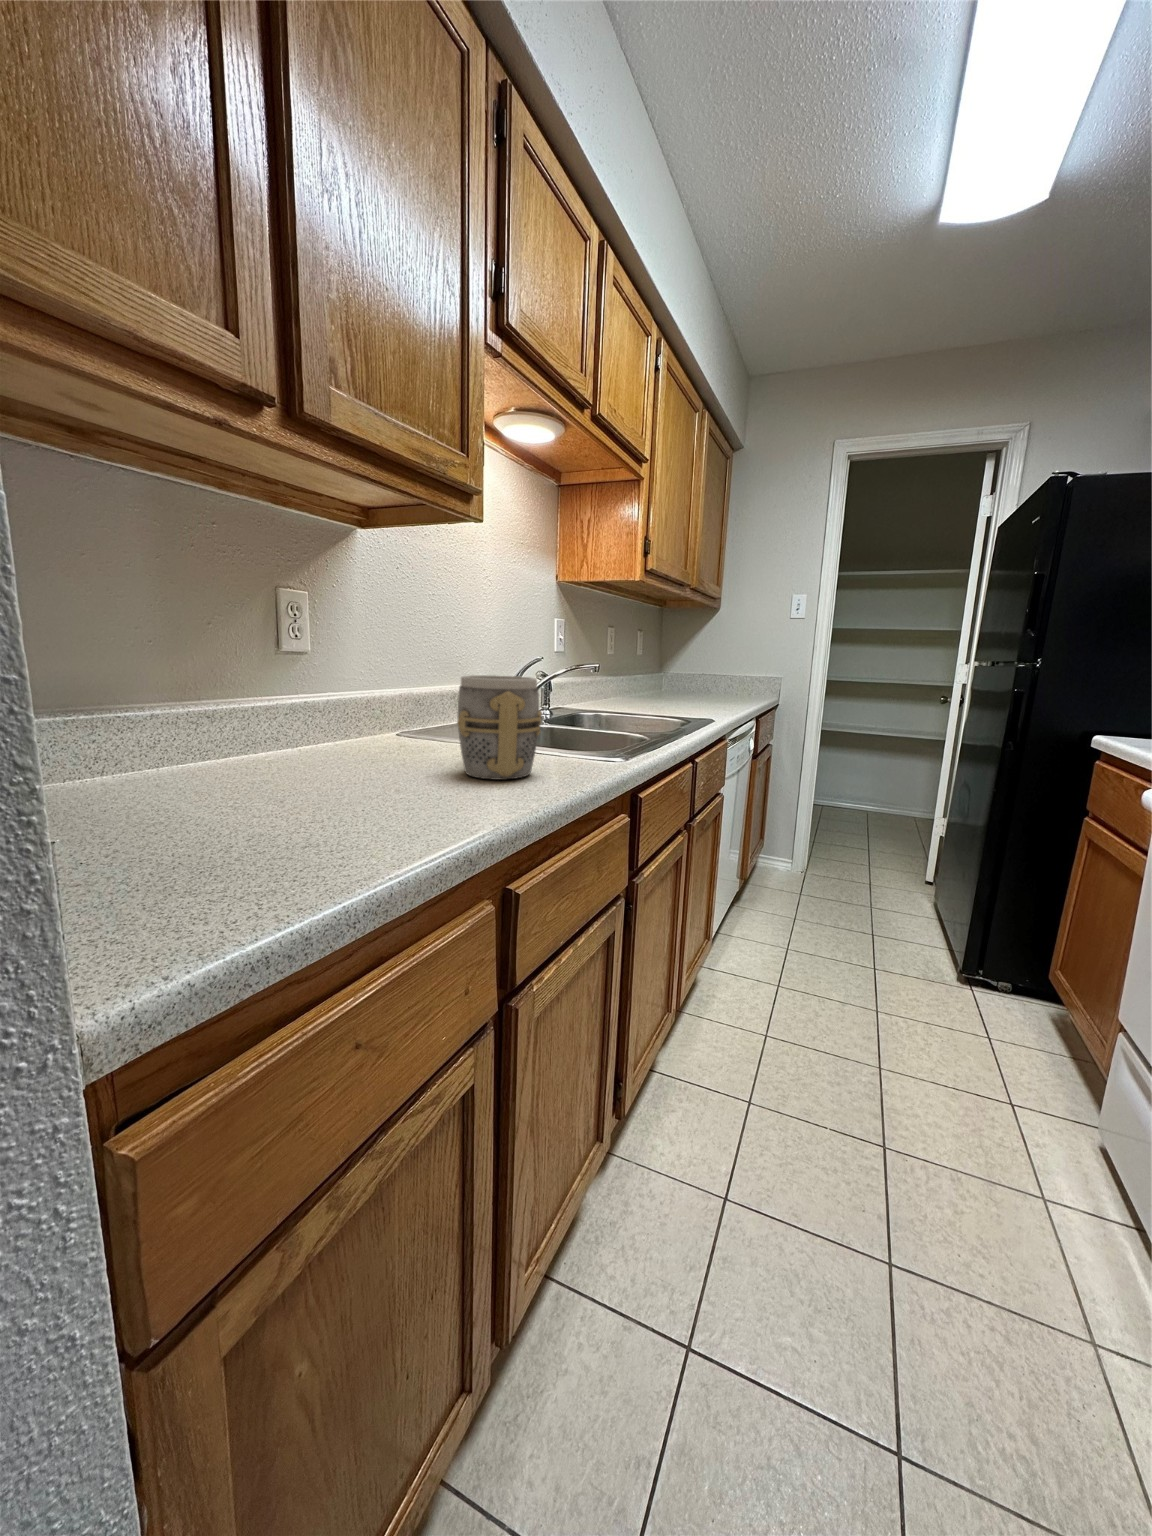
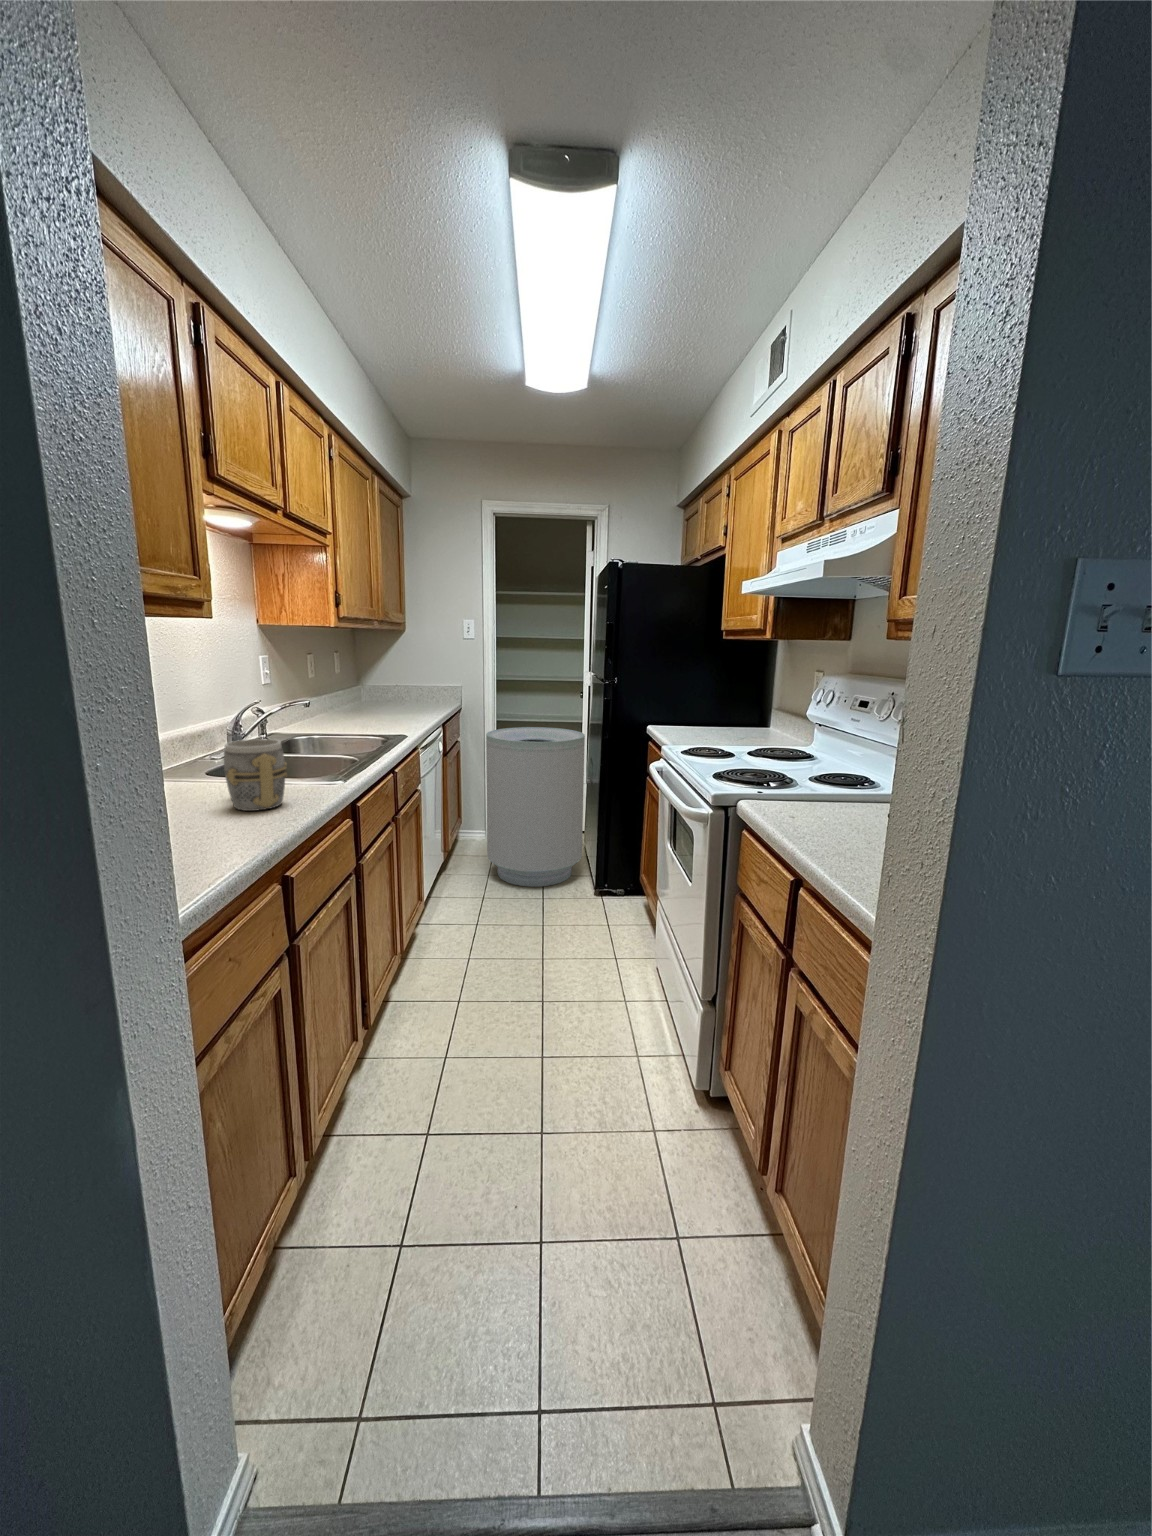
trash can: none [795,730,964,951] -> present [486,727,585,887]

